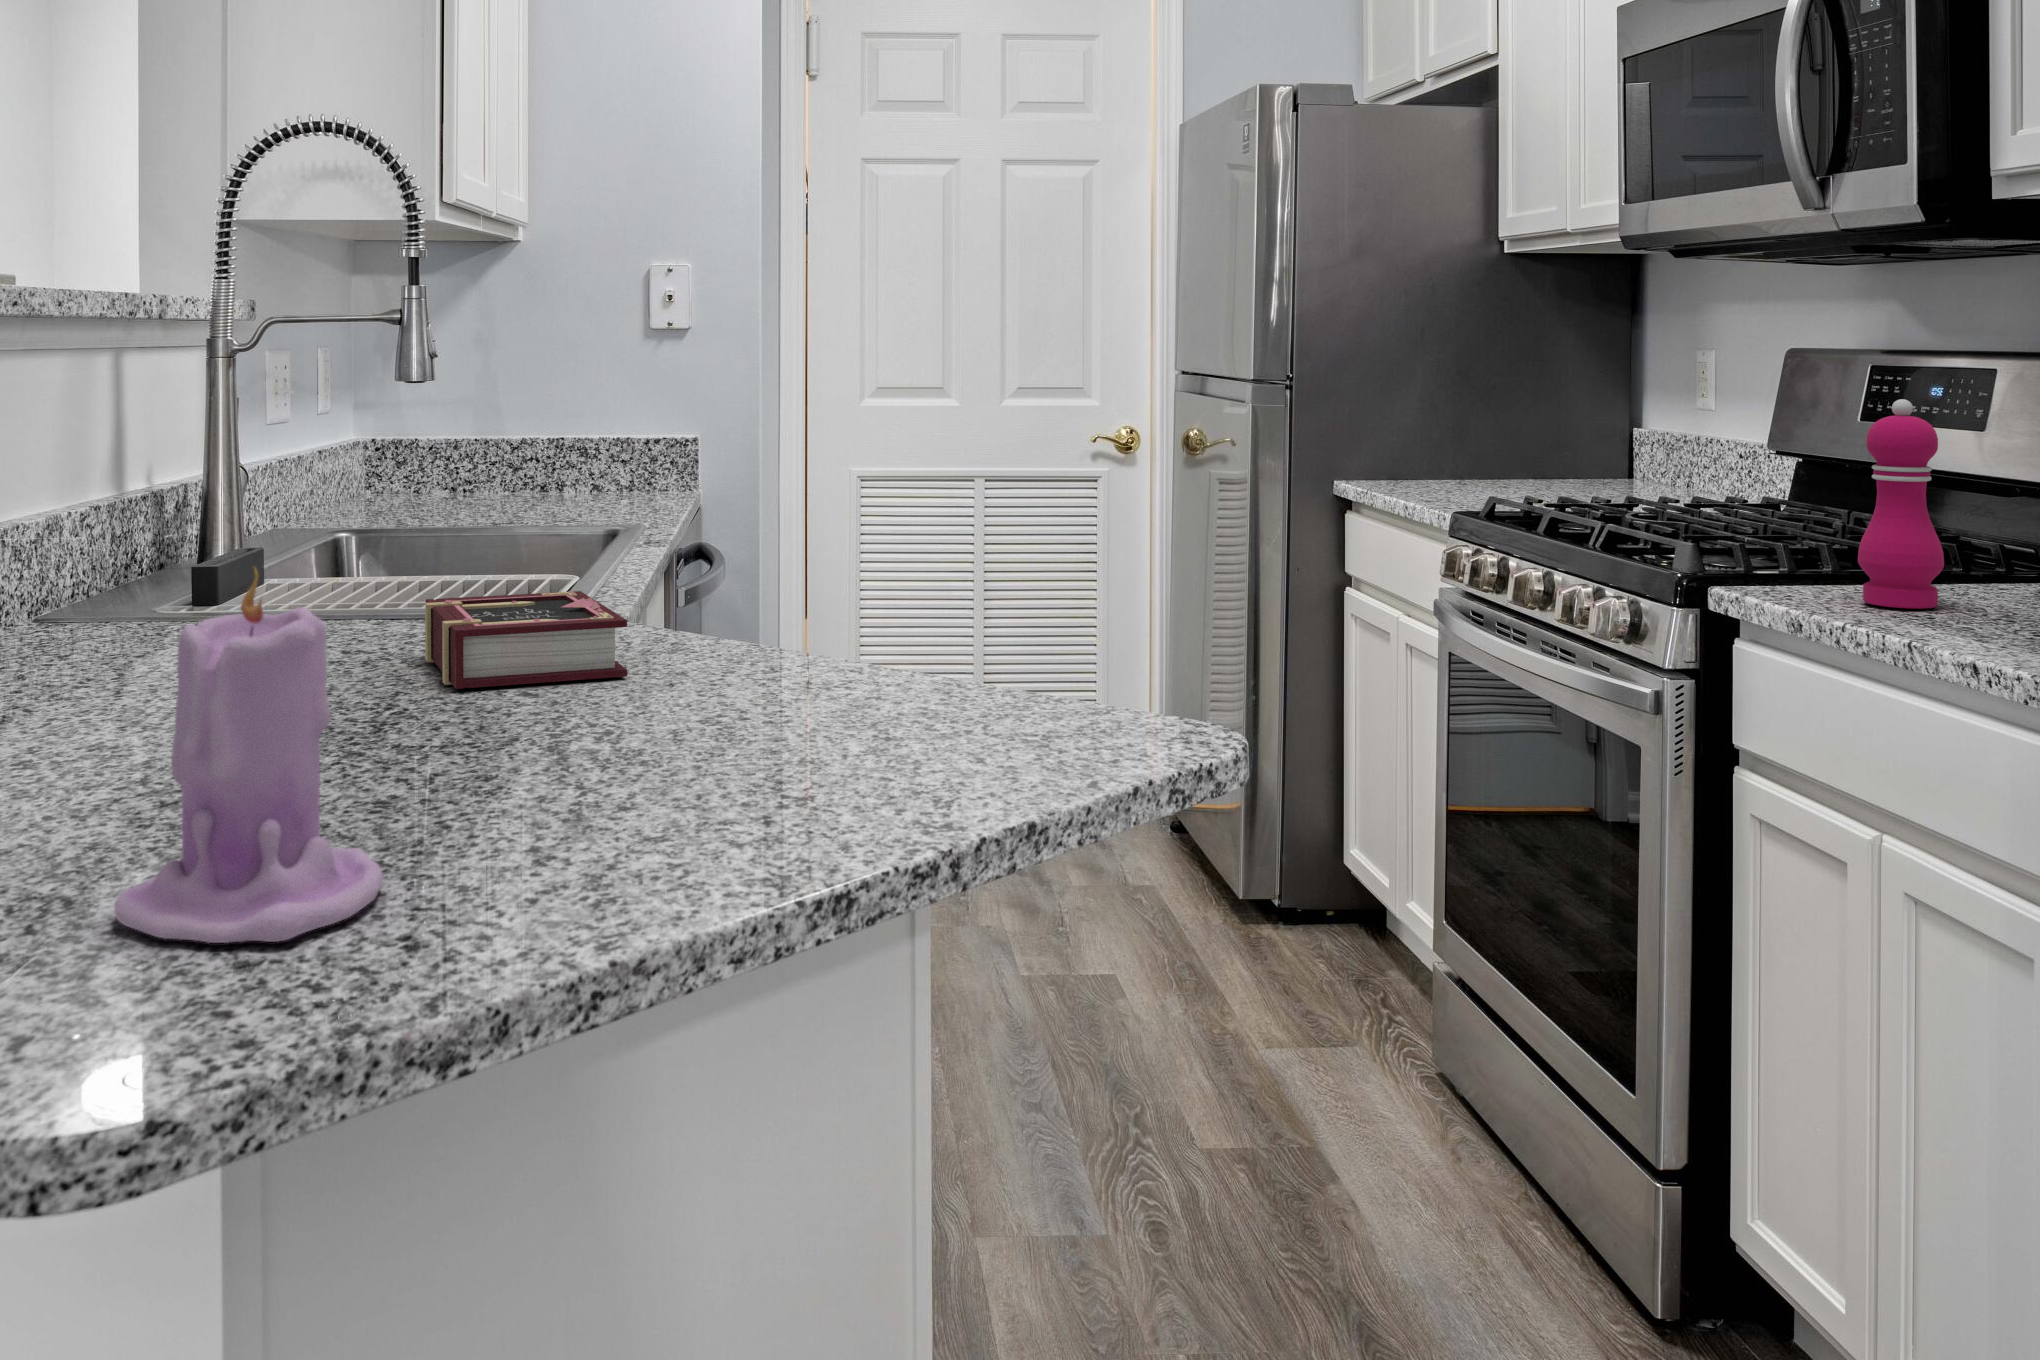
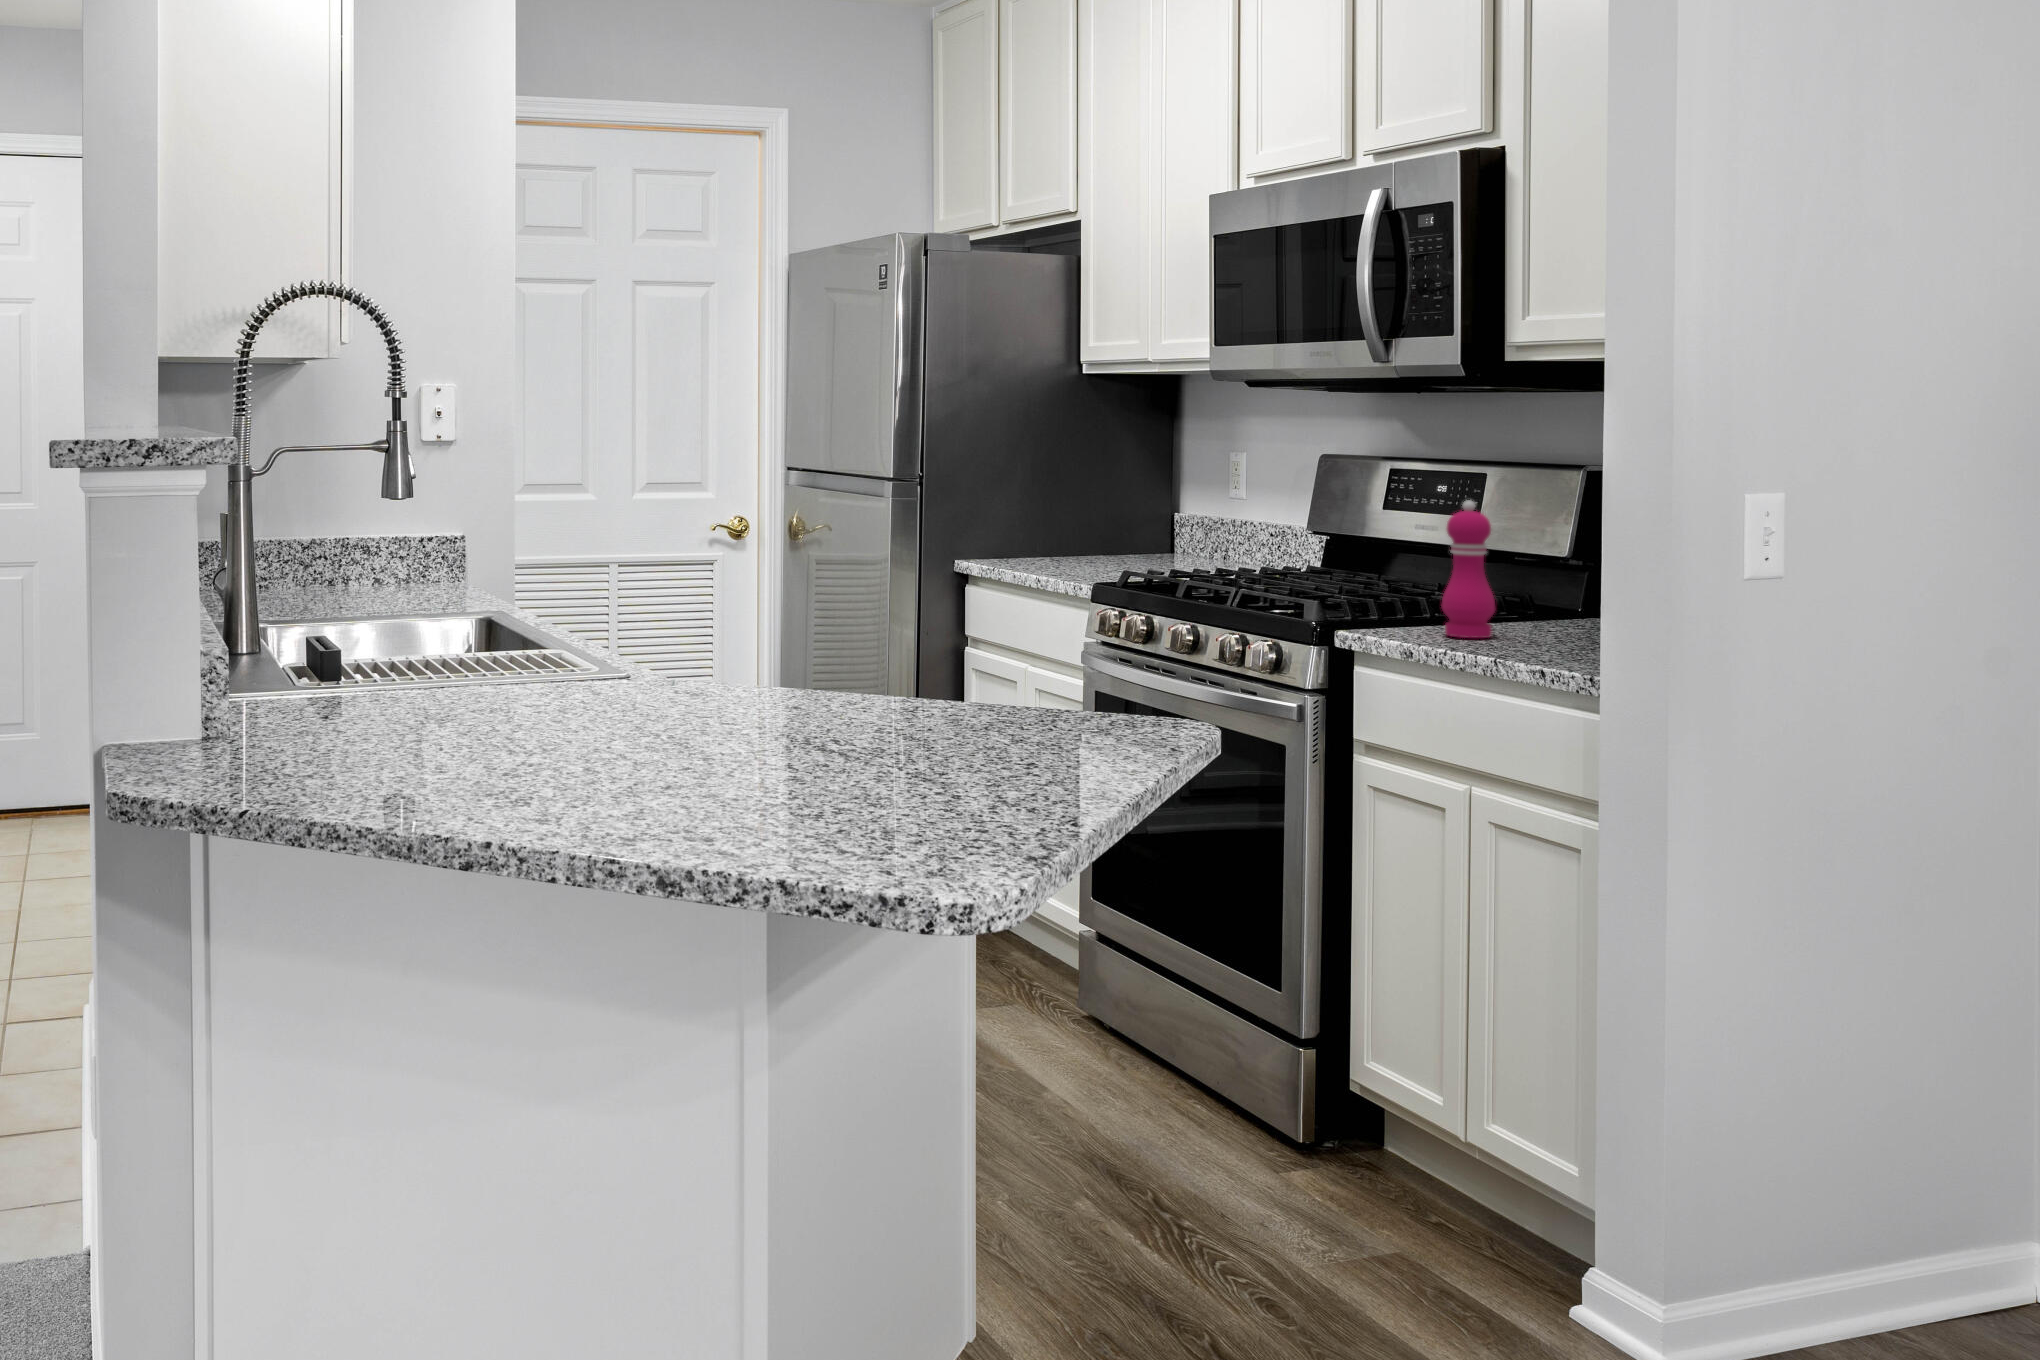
candle: present [114,569,383,943] -> none [786,629,926,833]
book: present [425,591,627,689] -> none [587,655,766,721]

